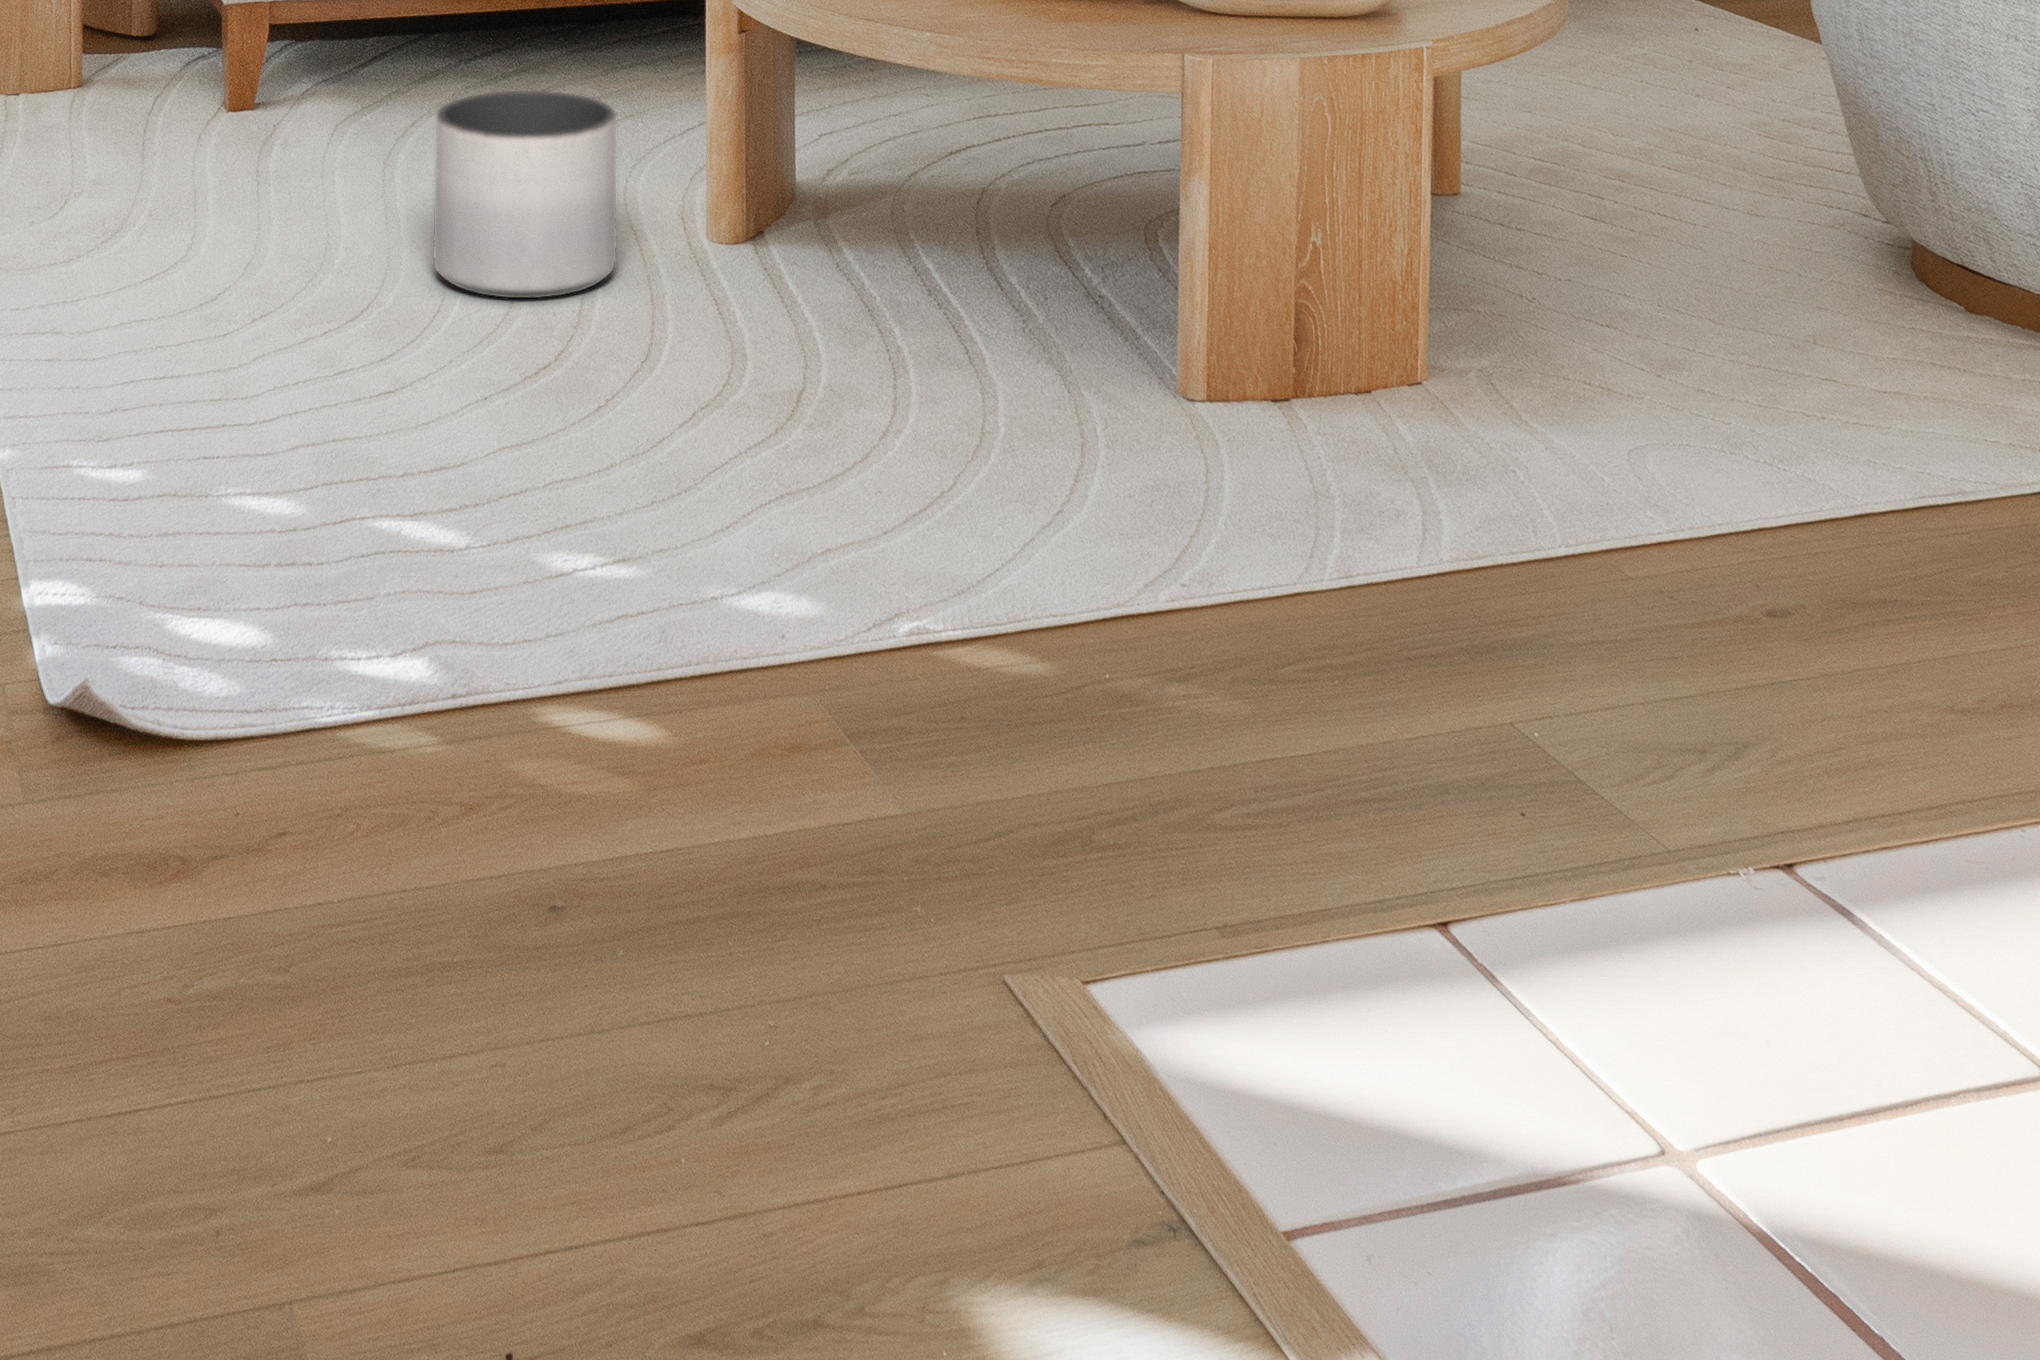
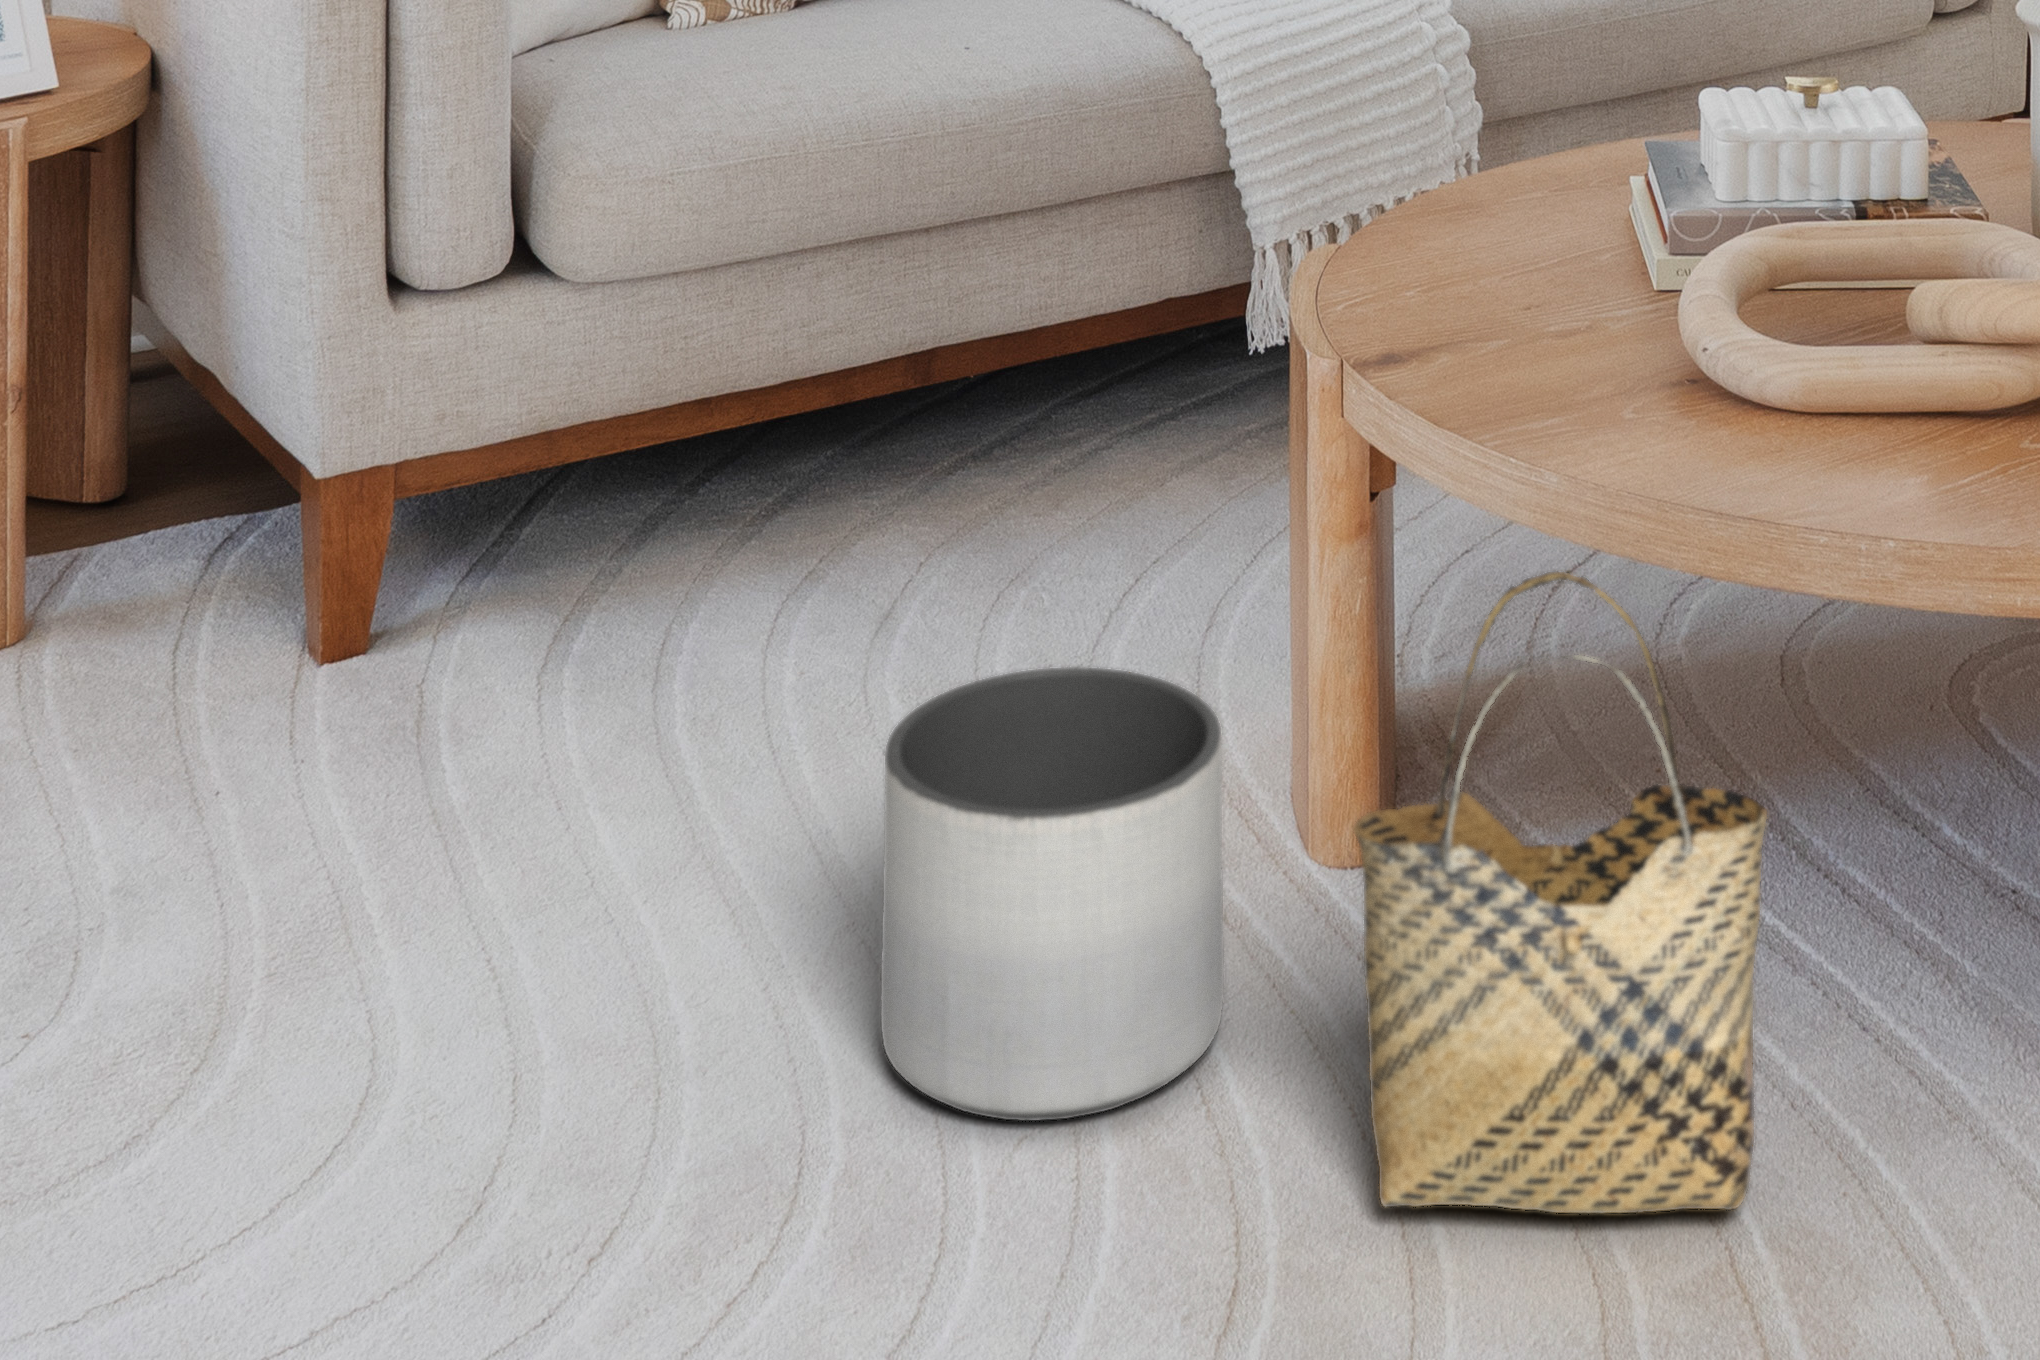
woven basket: none [637,34,857,358] -> present [1353,572,1767,1213]

